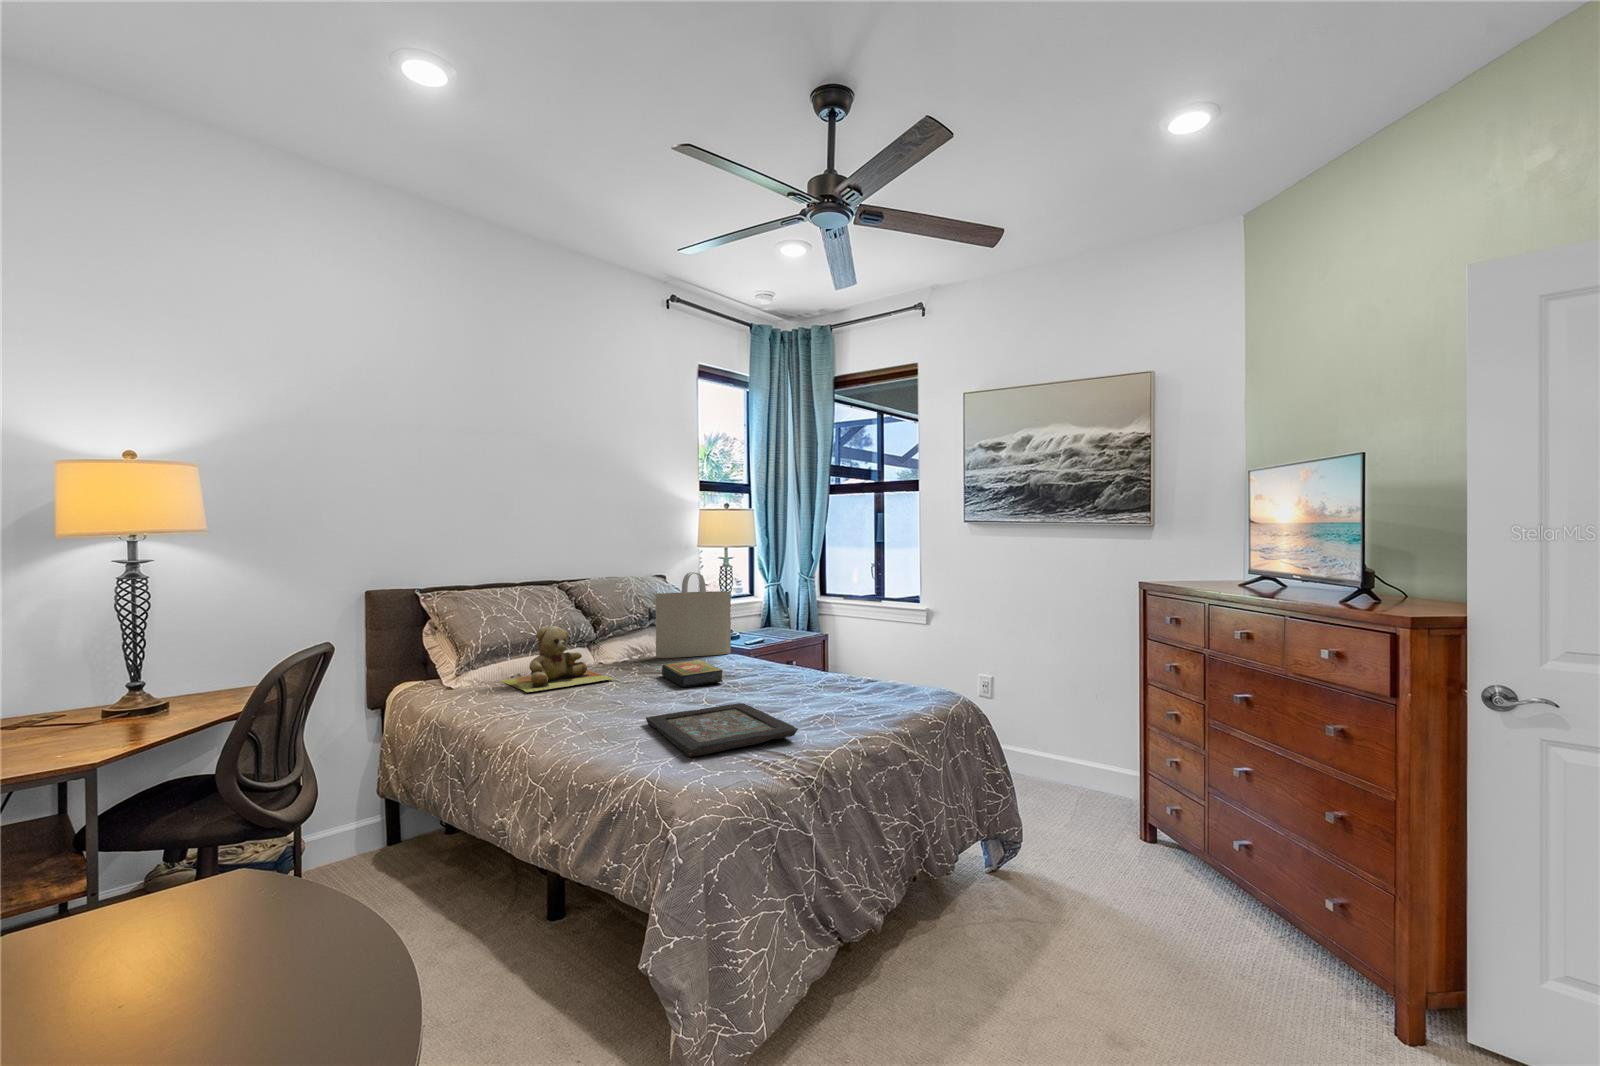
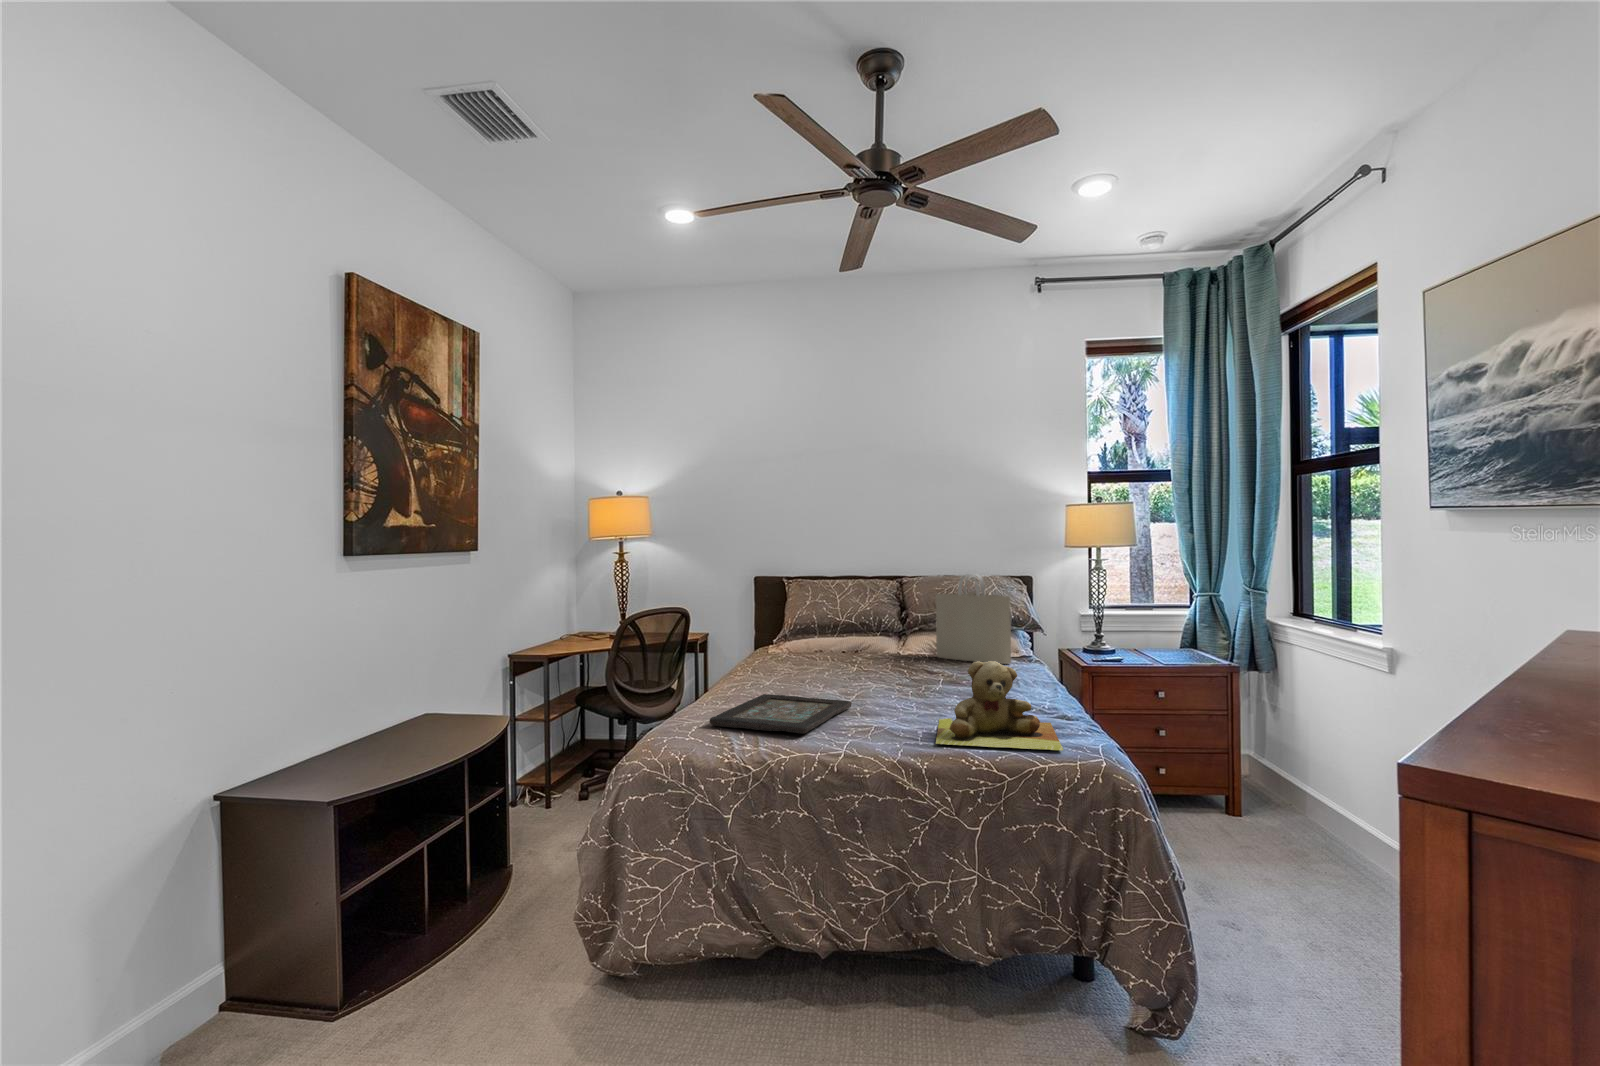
teddy bear: present [502,626,614,692] -> present [936,661,1063,751]
book: present [662,660,723,687] -> none [869,660,927,684]

